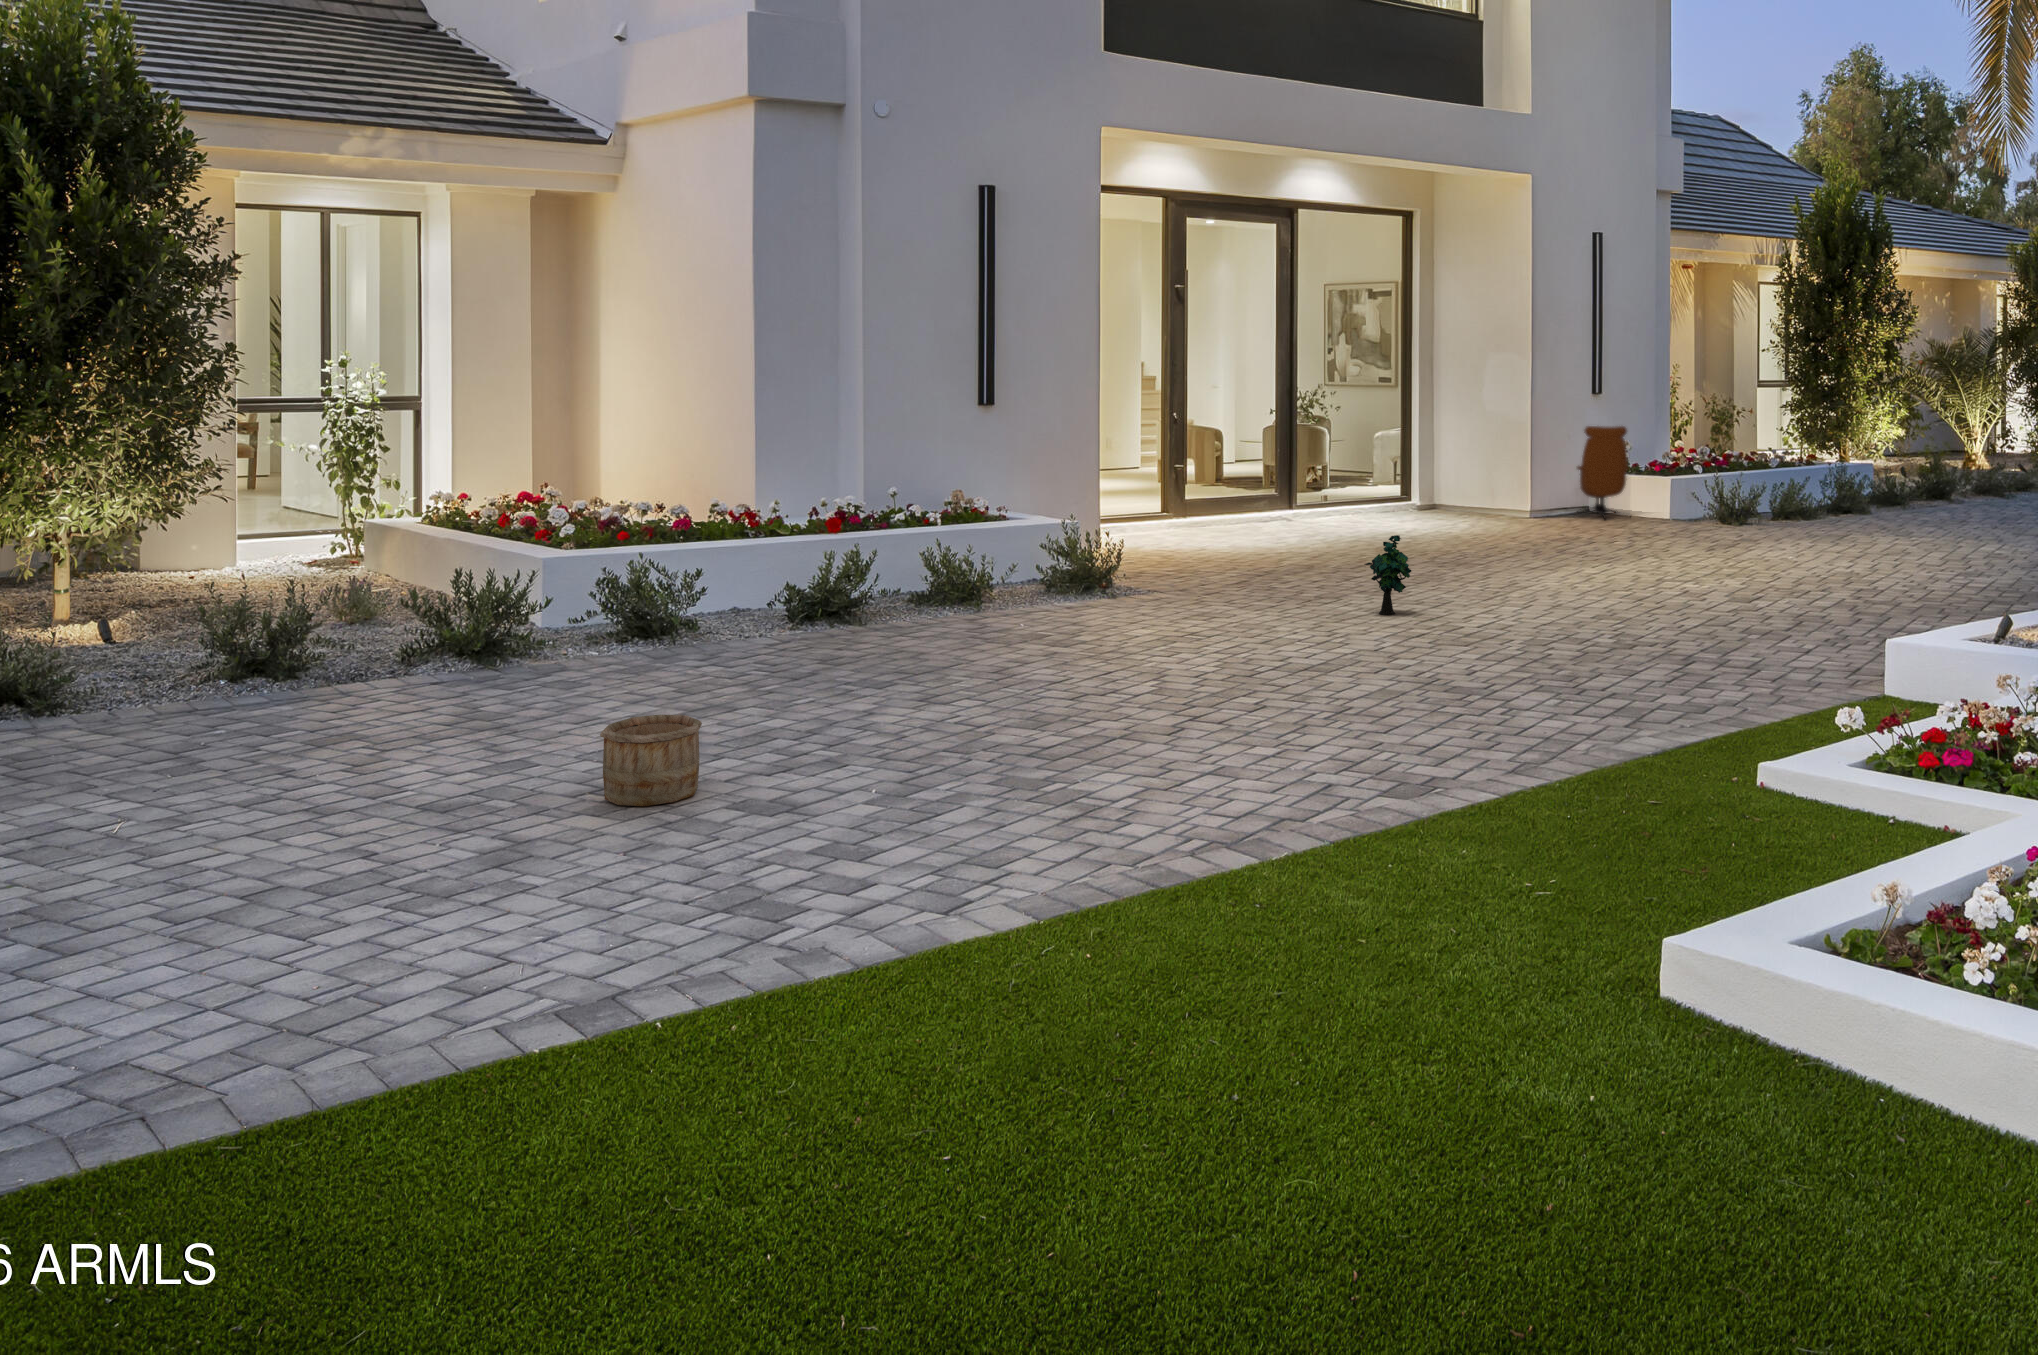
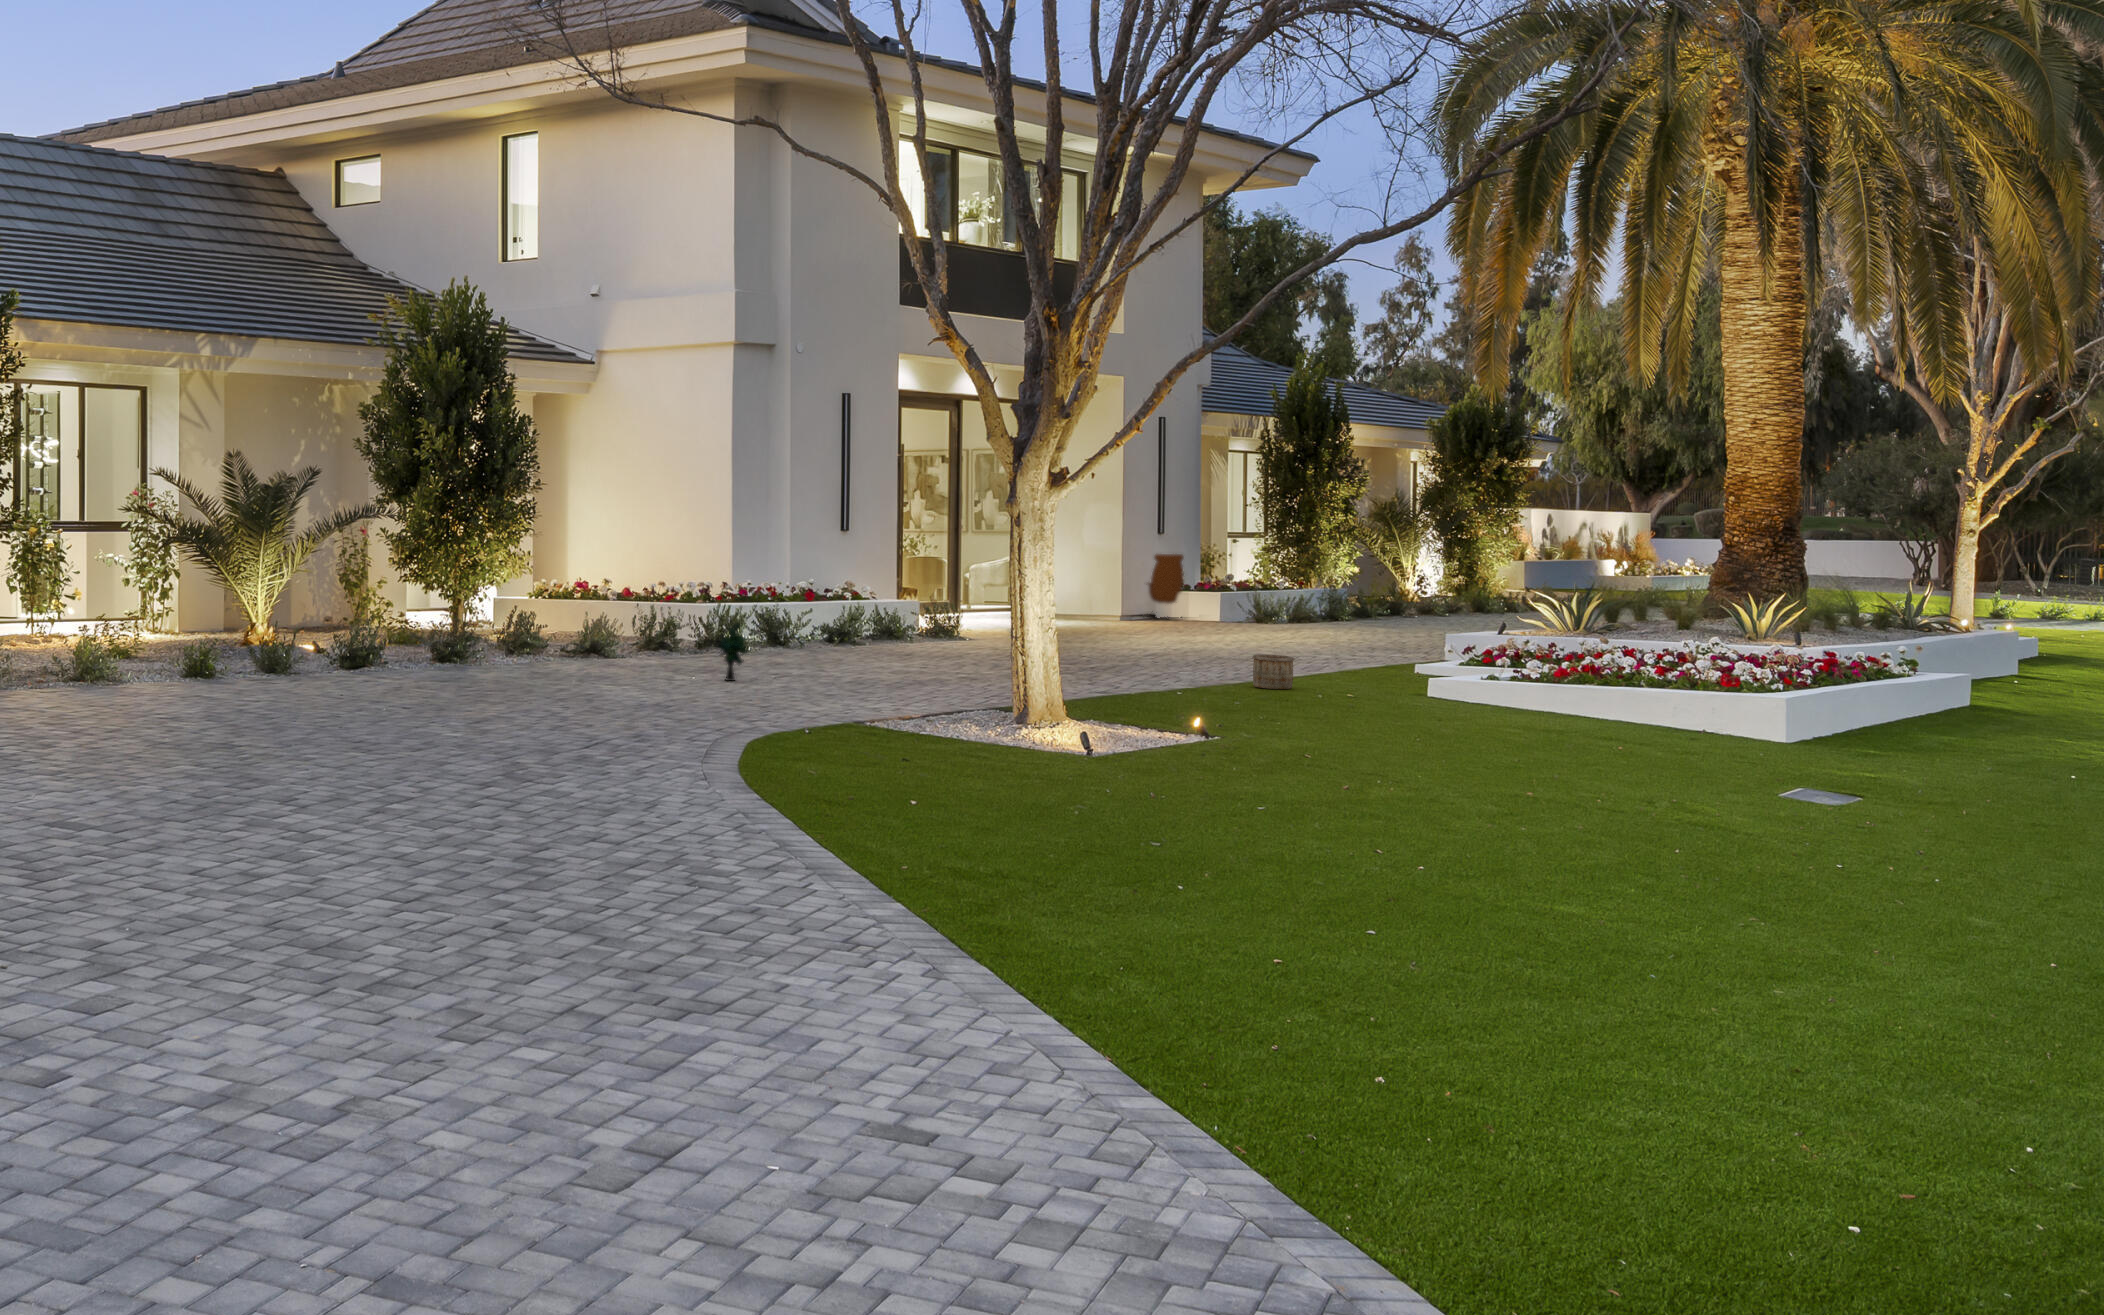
decorative plant: present [1365,535,1411,615] -> present [718,624,747,681]
wooden bucket: present [600,714,702,806] -> present [1252,654,1295,689]

